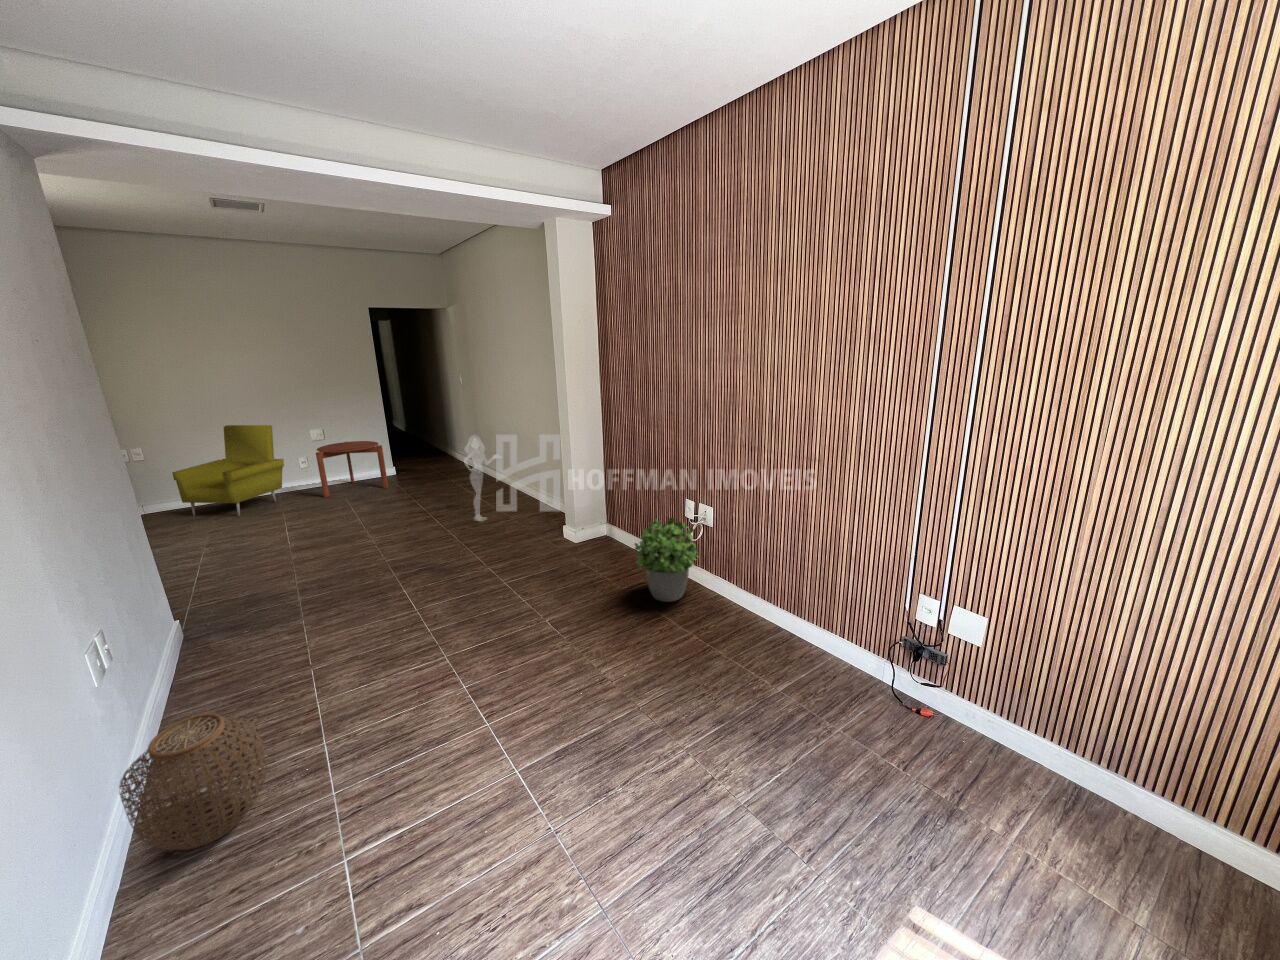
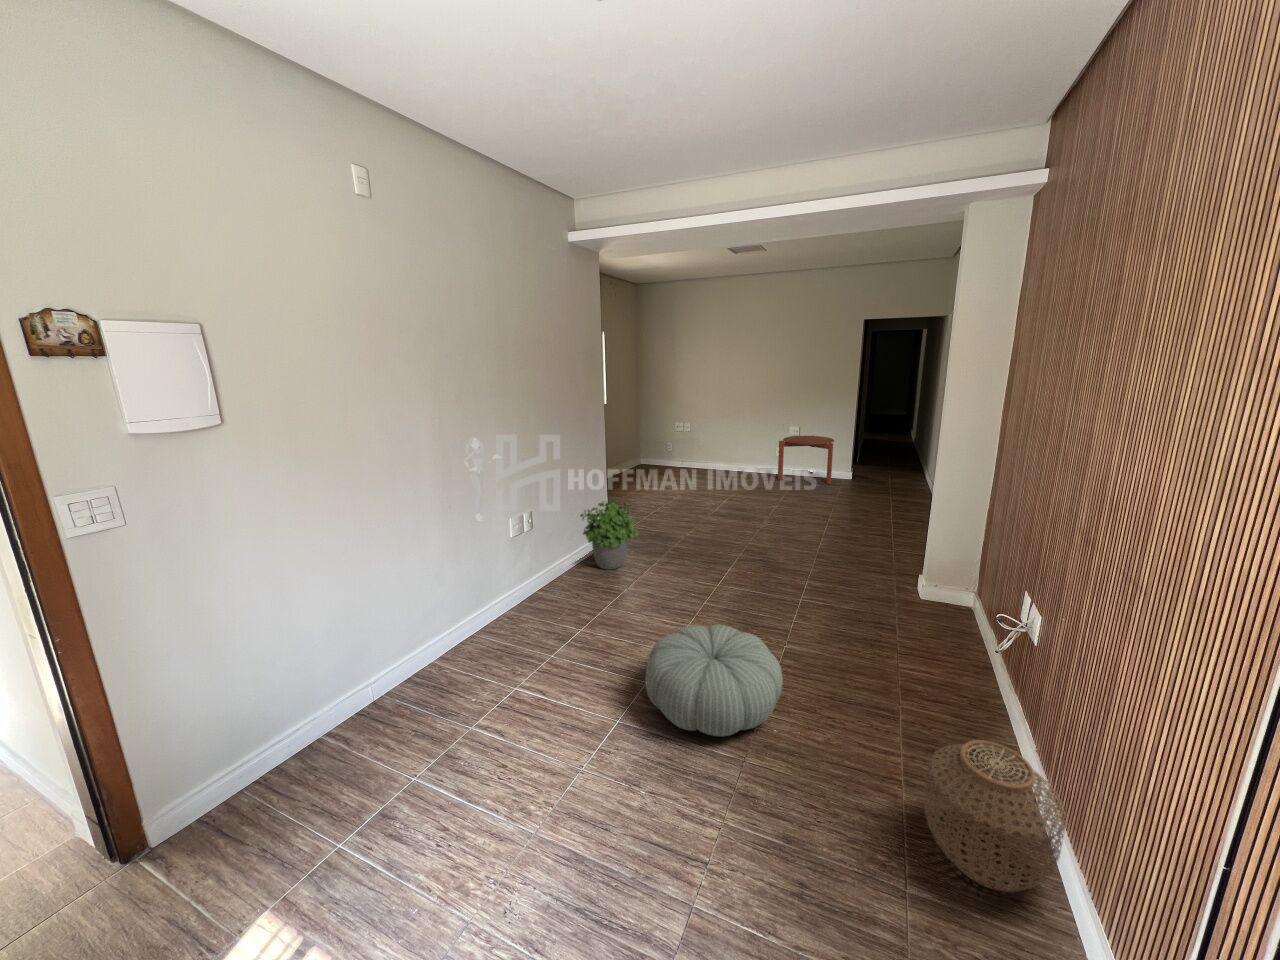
armchair: present [172,425,284,516] -> none [694,411,759,479]
potted plant: present [635,517,698,602] -> present [580,501,639,570]
pouf: none [488,615,626,729] -> present [645,625,783,736]
woven basket: present [119,713,267,850] -> present [924,740,1067,891]

